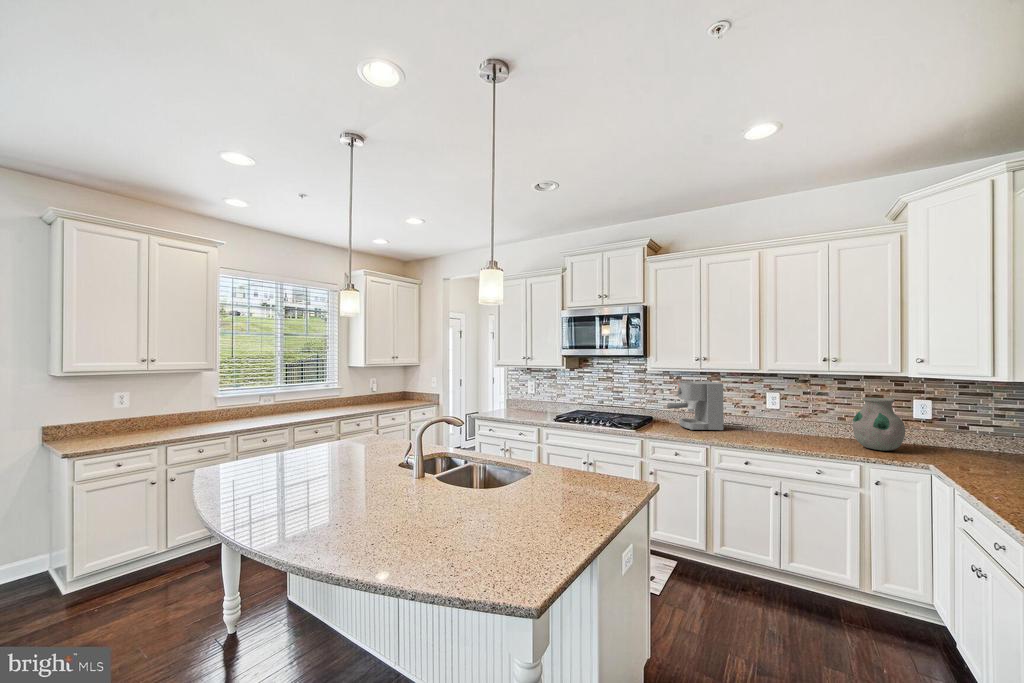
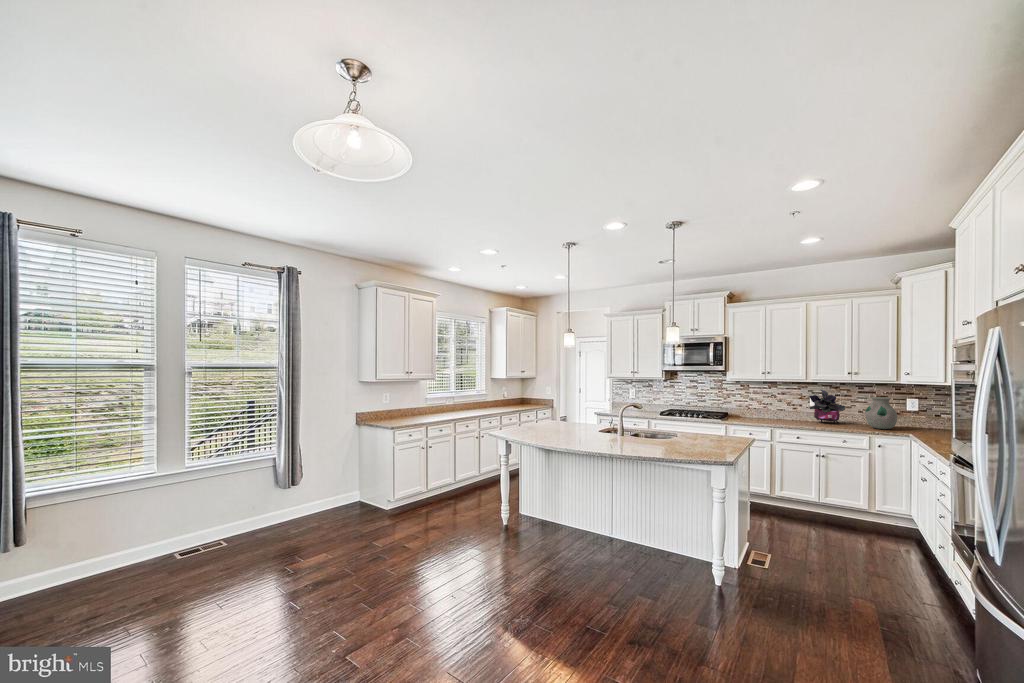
coffee maker: present [667,381,724,431] -> none [742,388,781,420]
potted plant: none [765,384,820,437] -> present [809,390,845,423]

